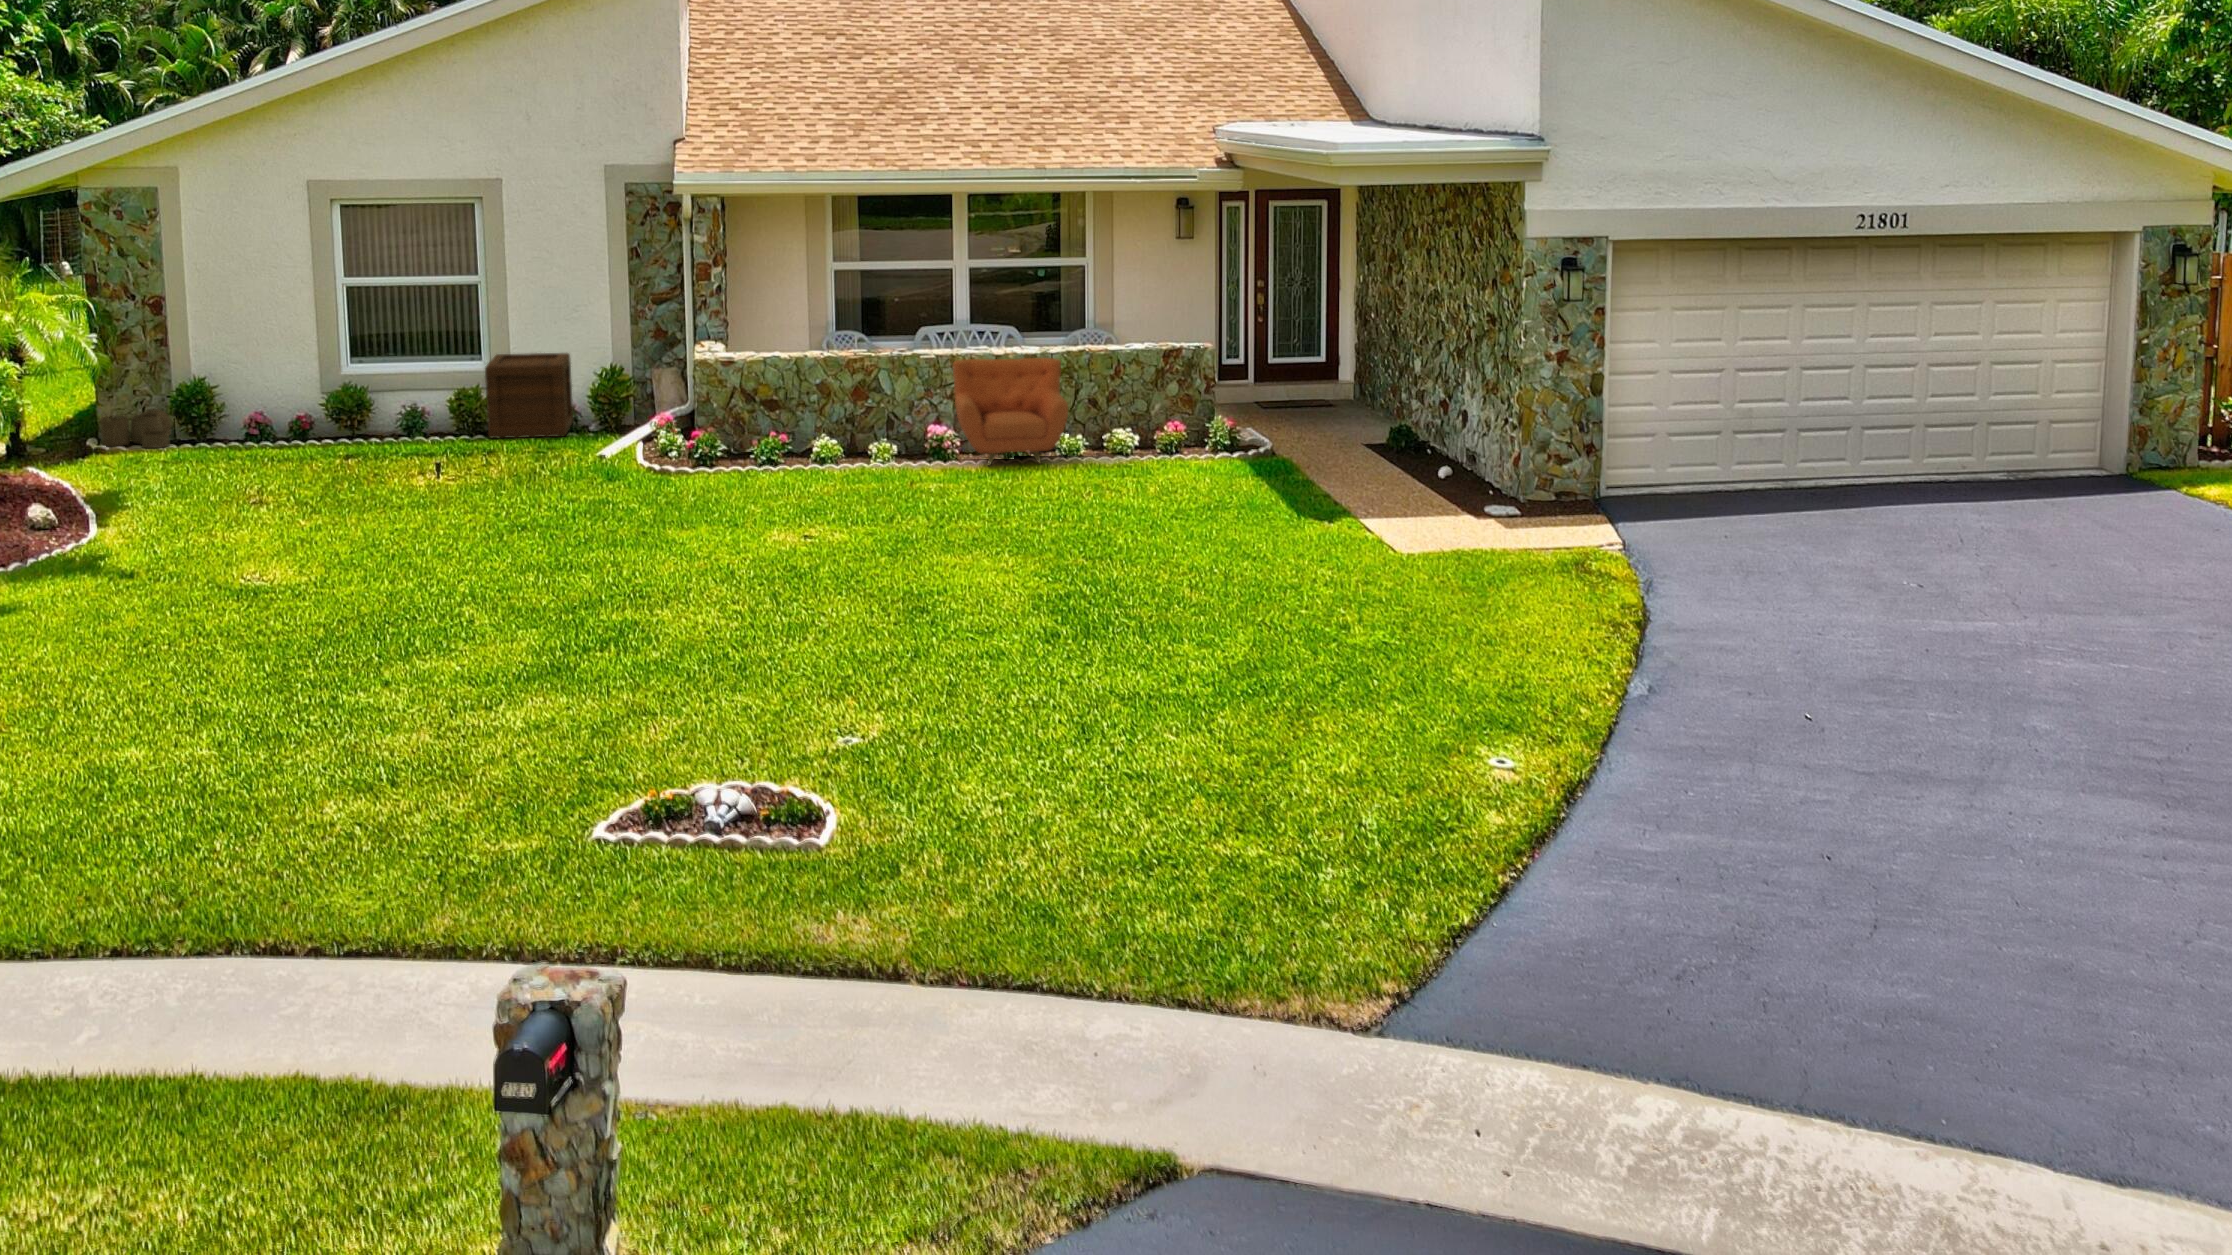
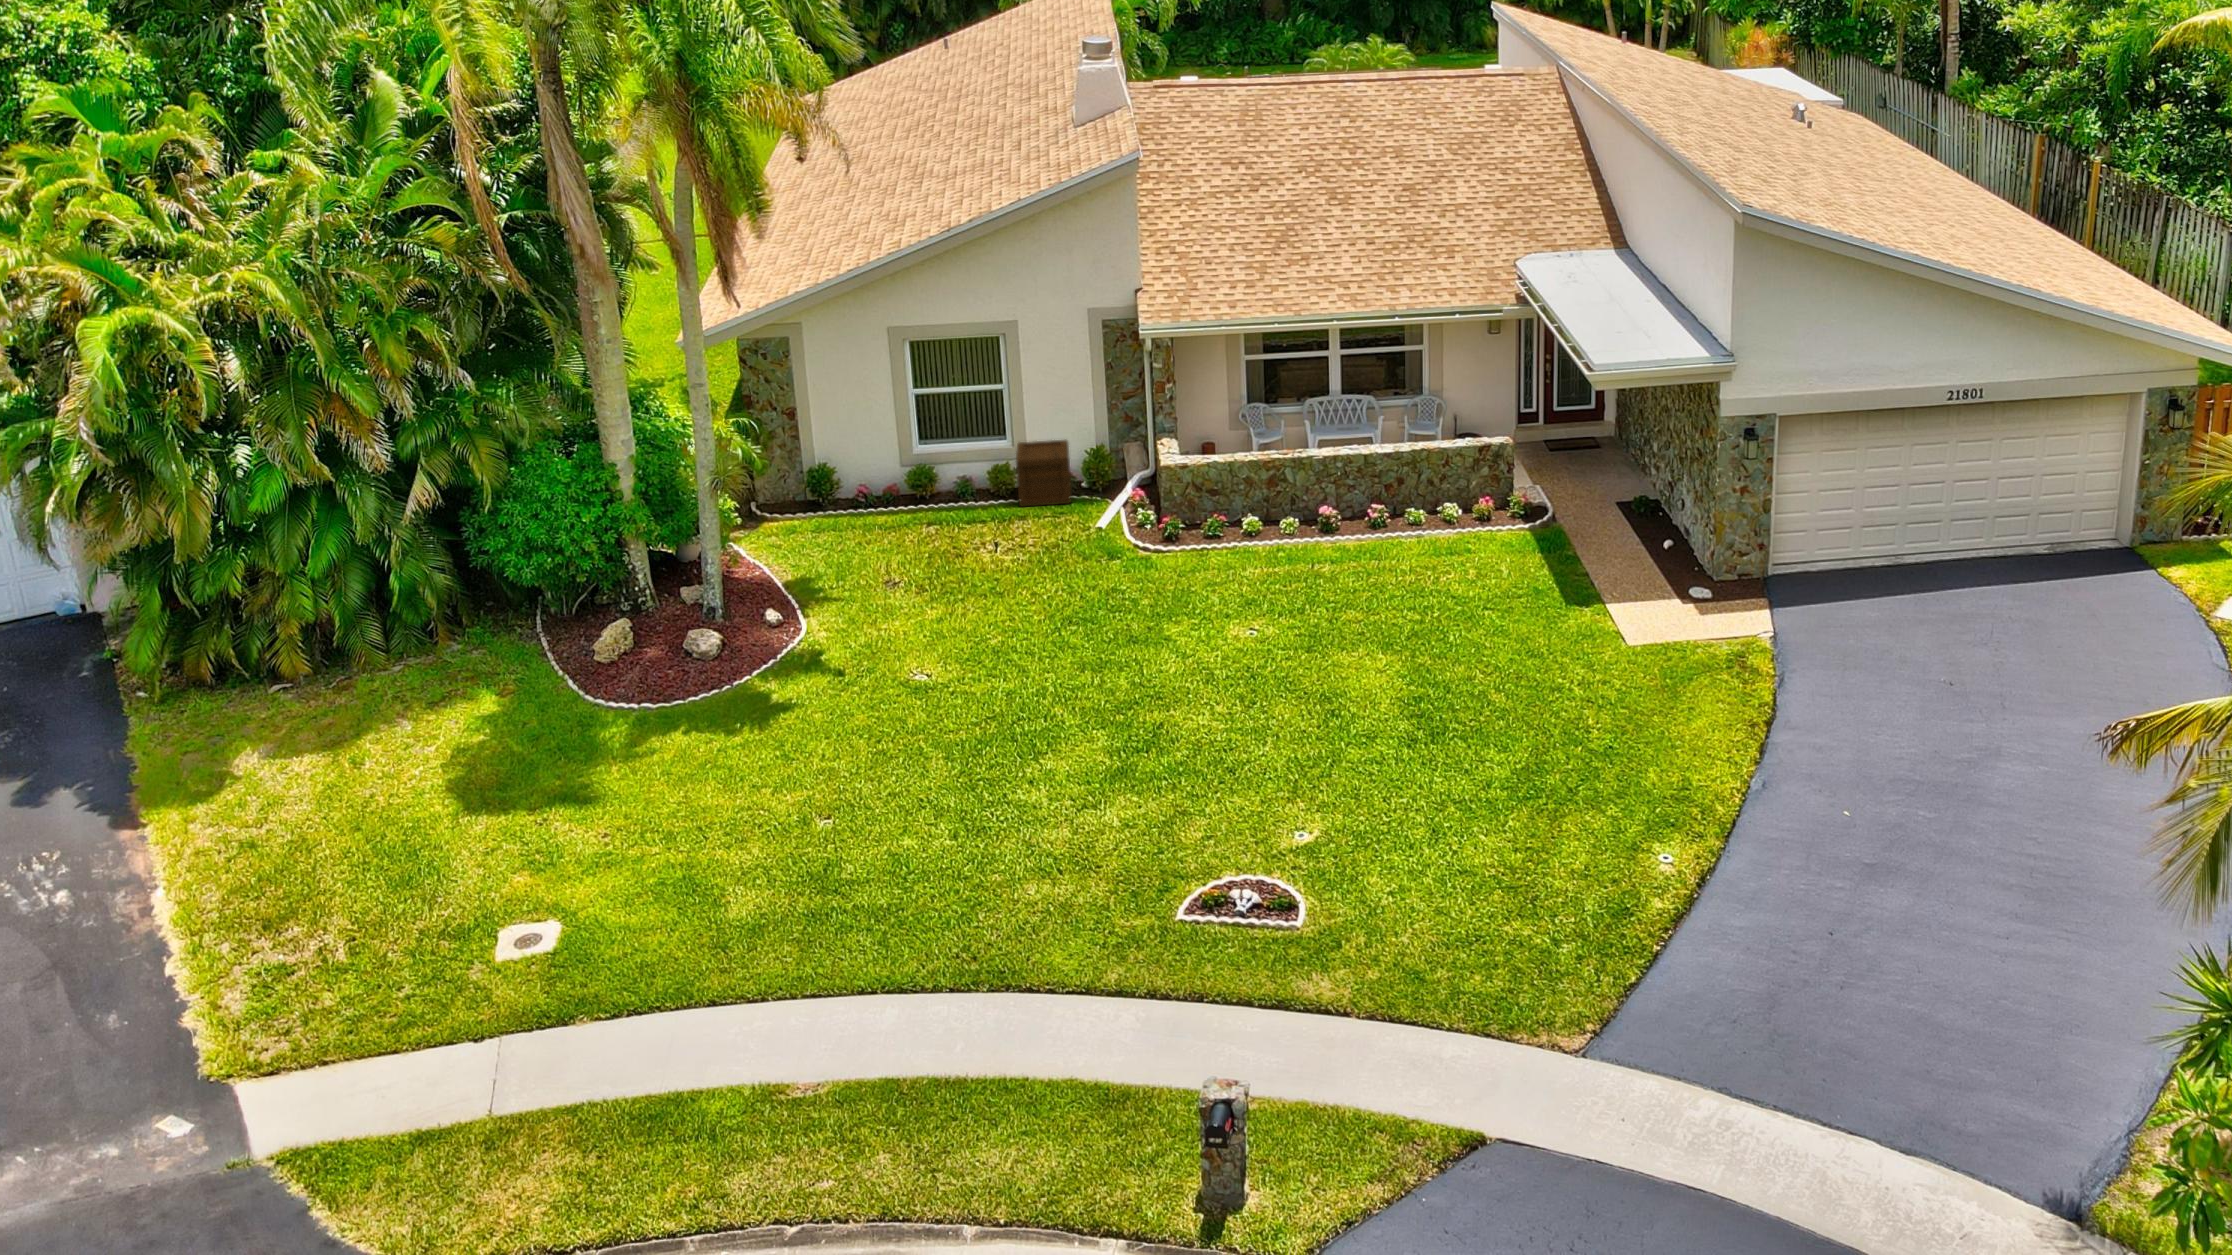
armchair: present [953,358,1068,466] -> none [1336,458,1415,540]
woven basket: present [100,409,171,448] -> none [762,486,809,522]

